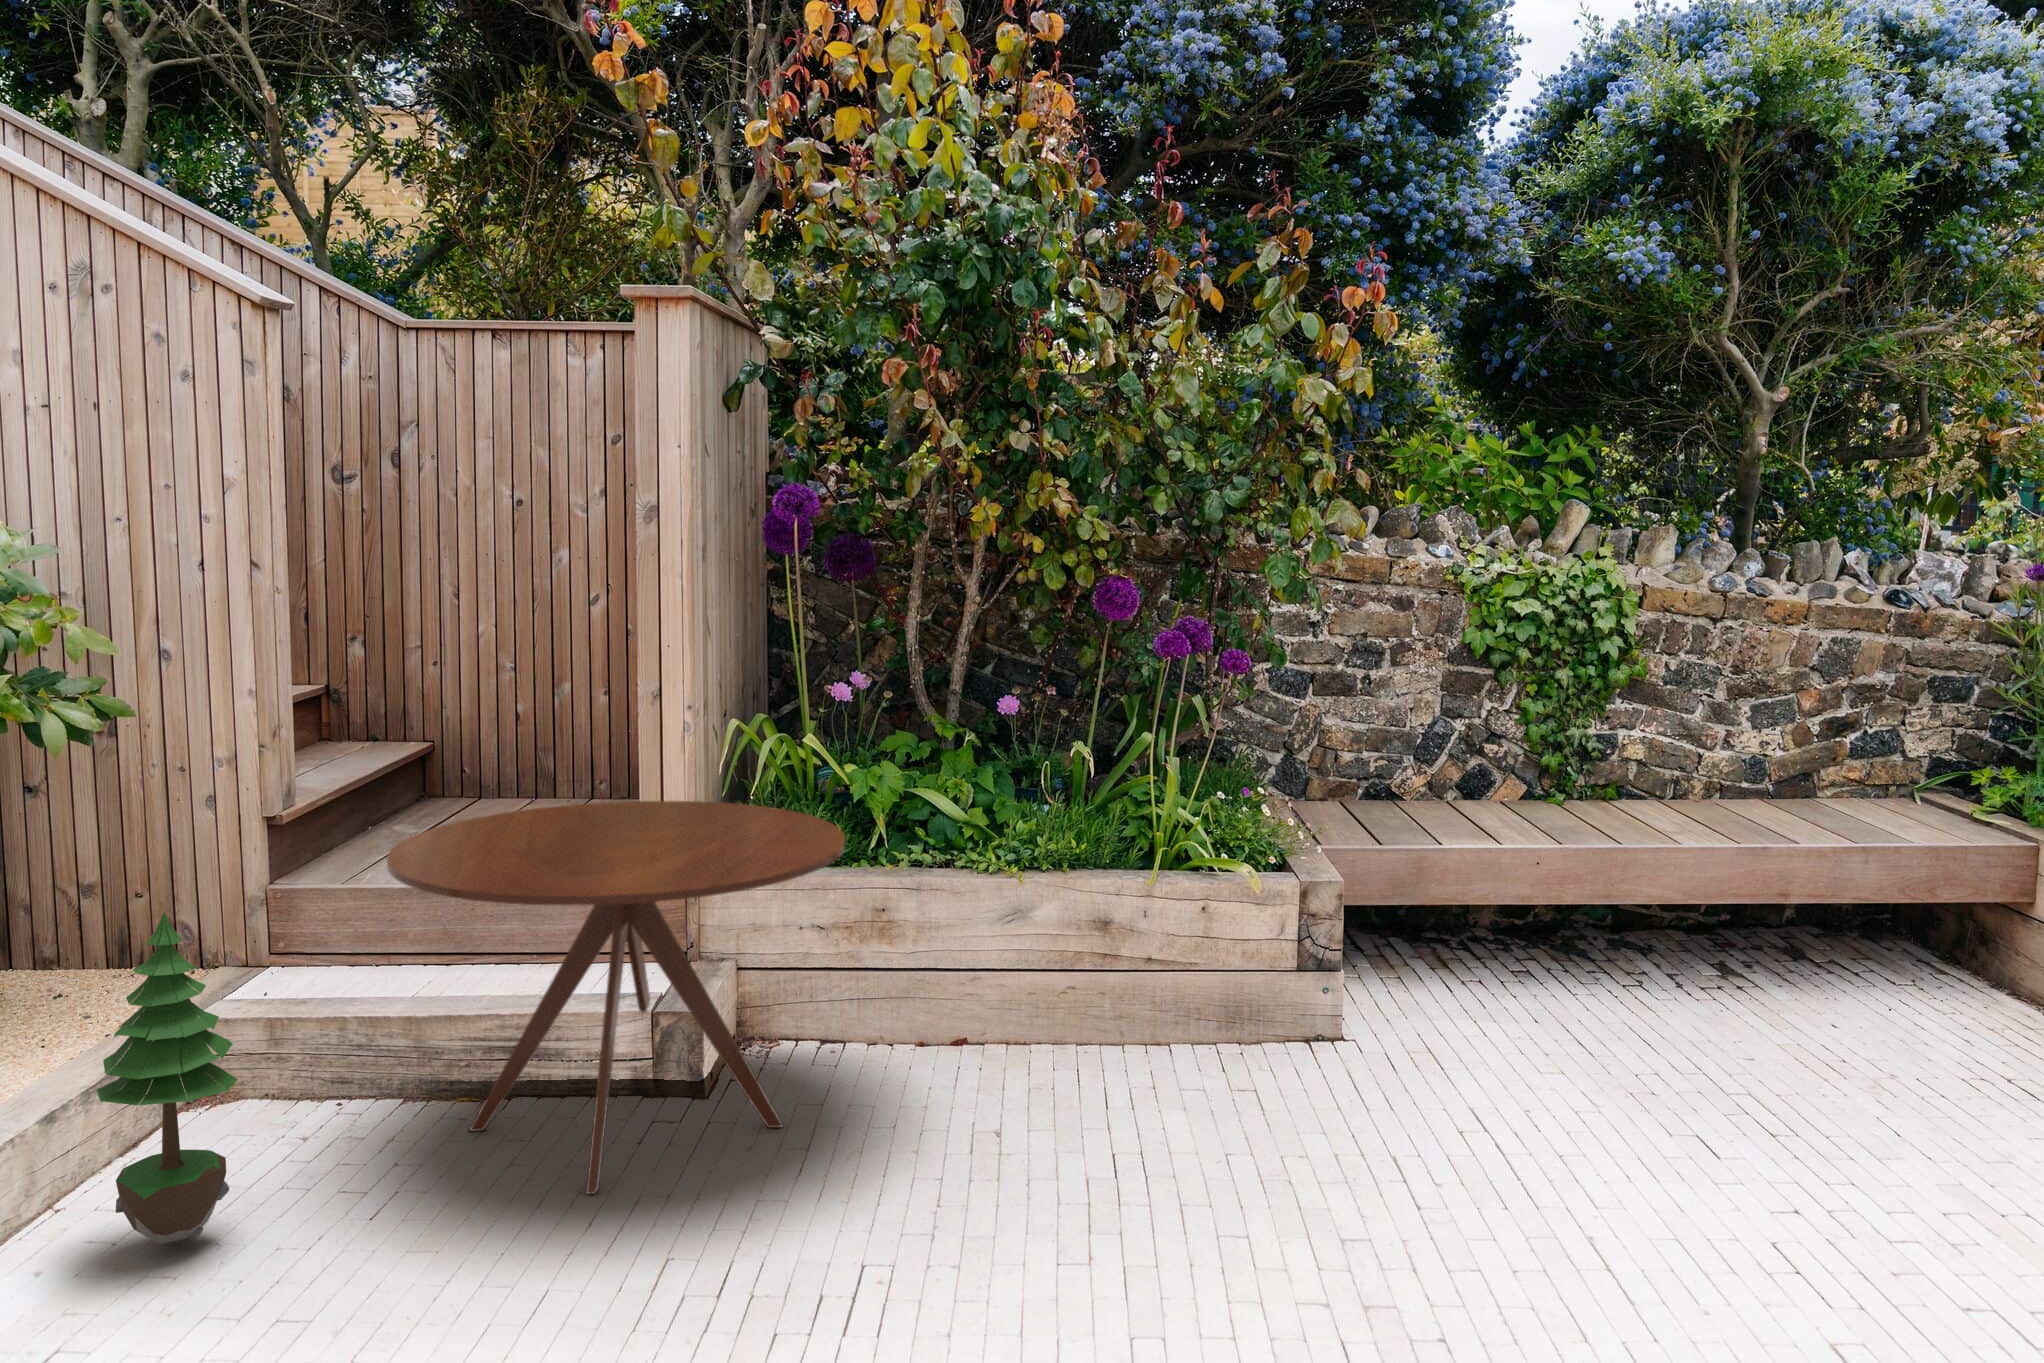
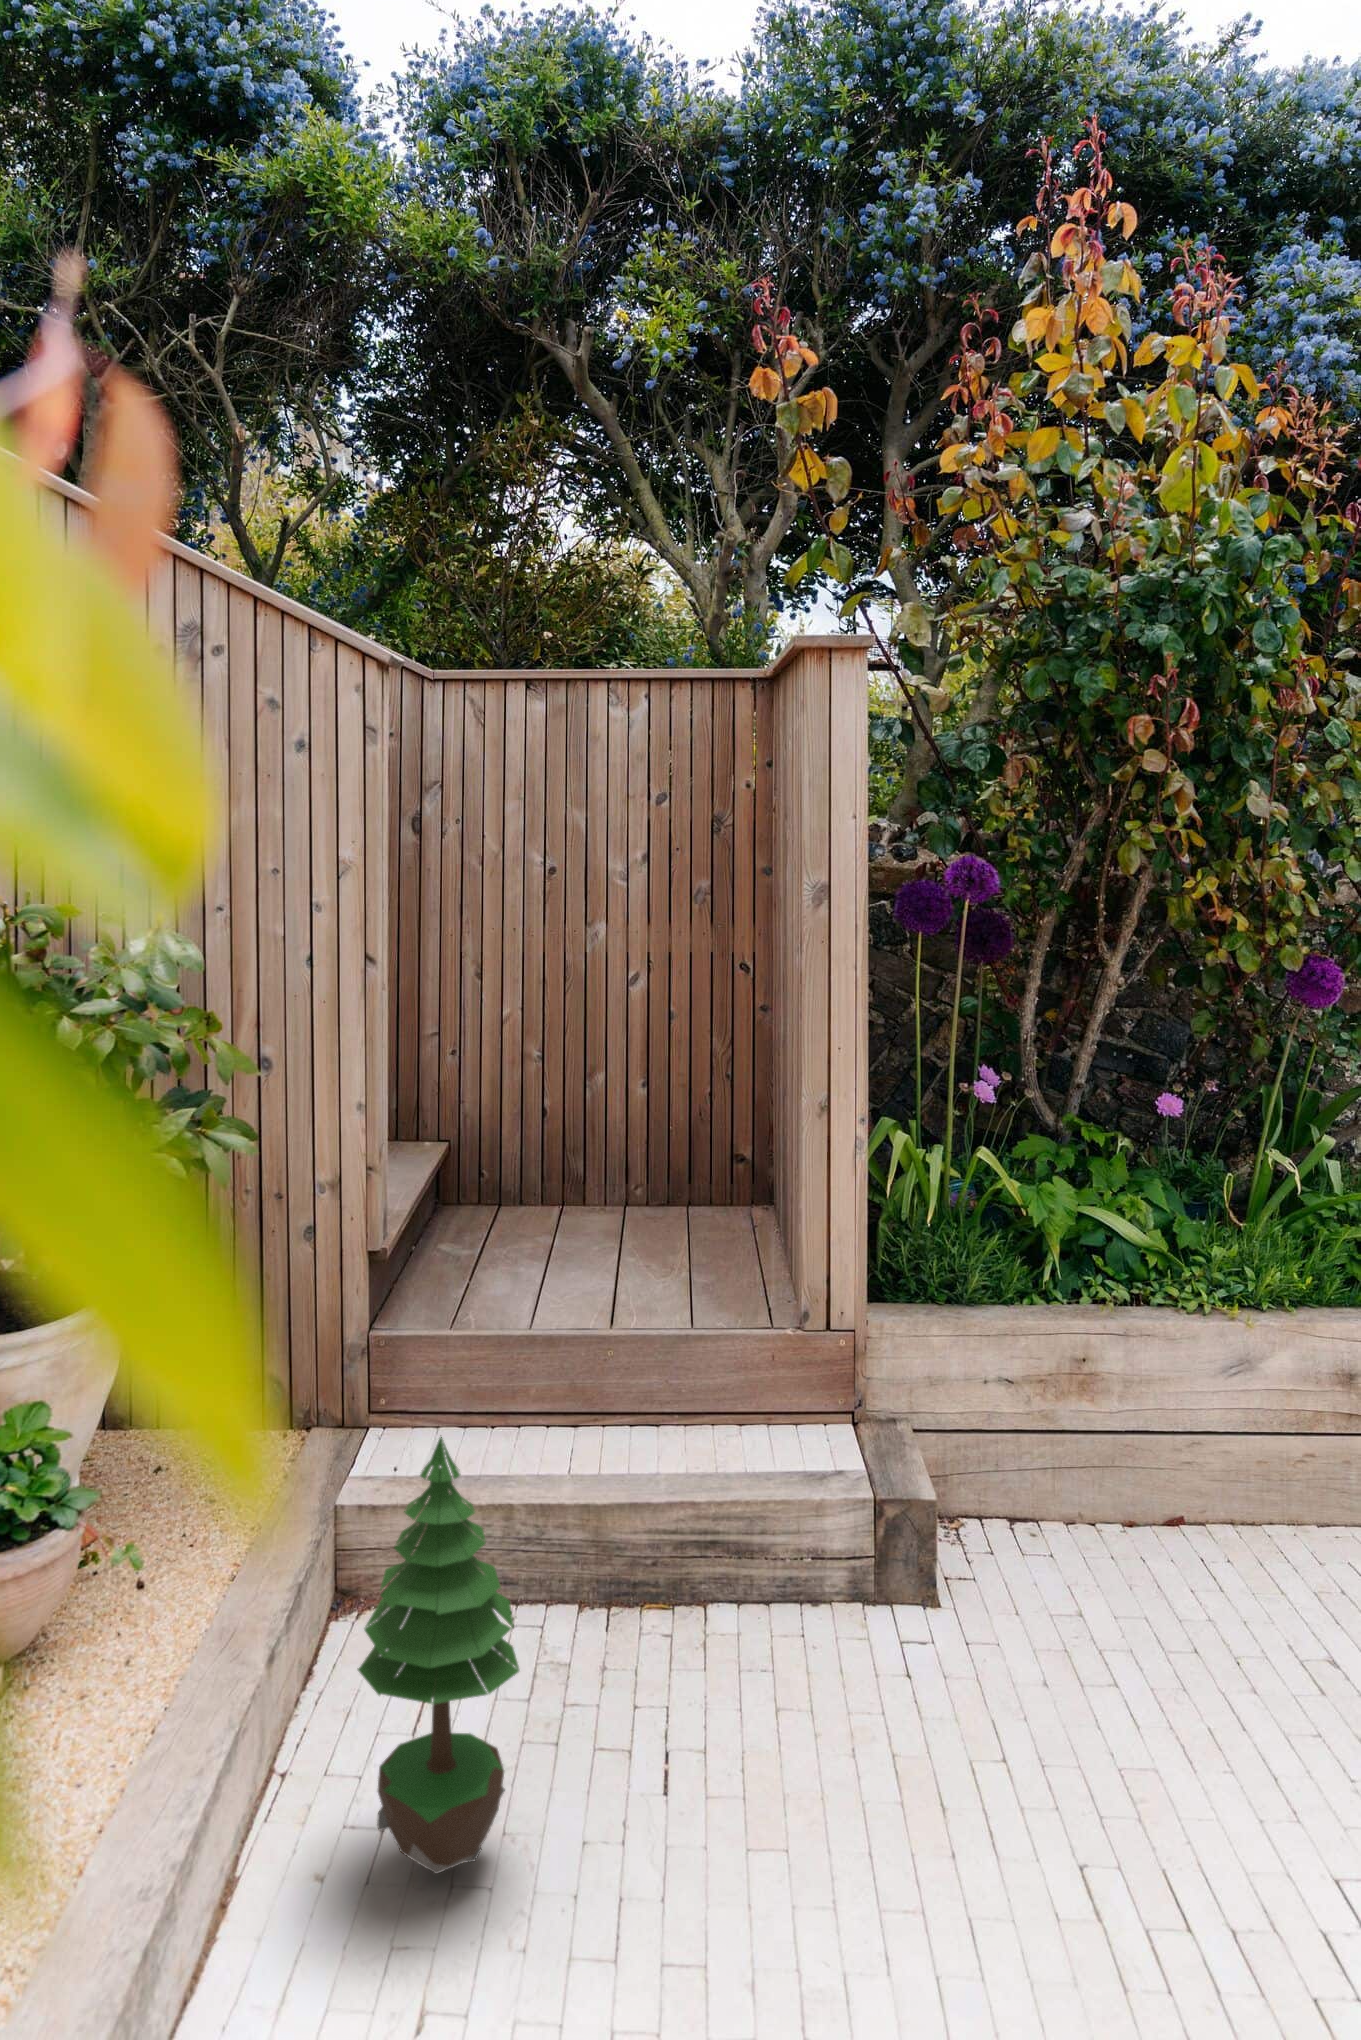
round table: present [387,801,845,1194] -> none [613,1233,1175,1782]

